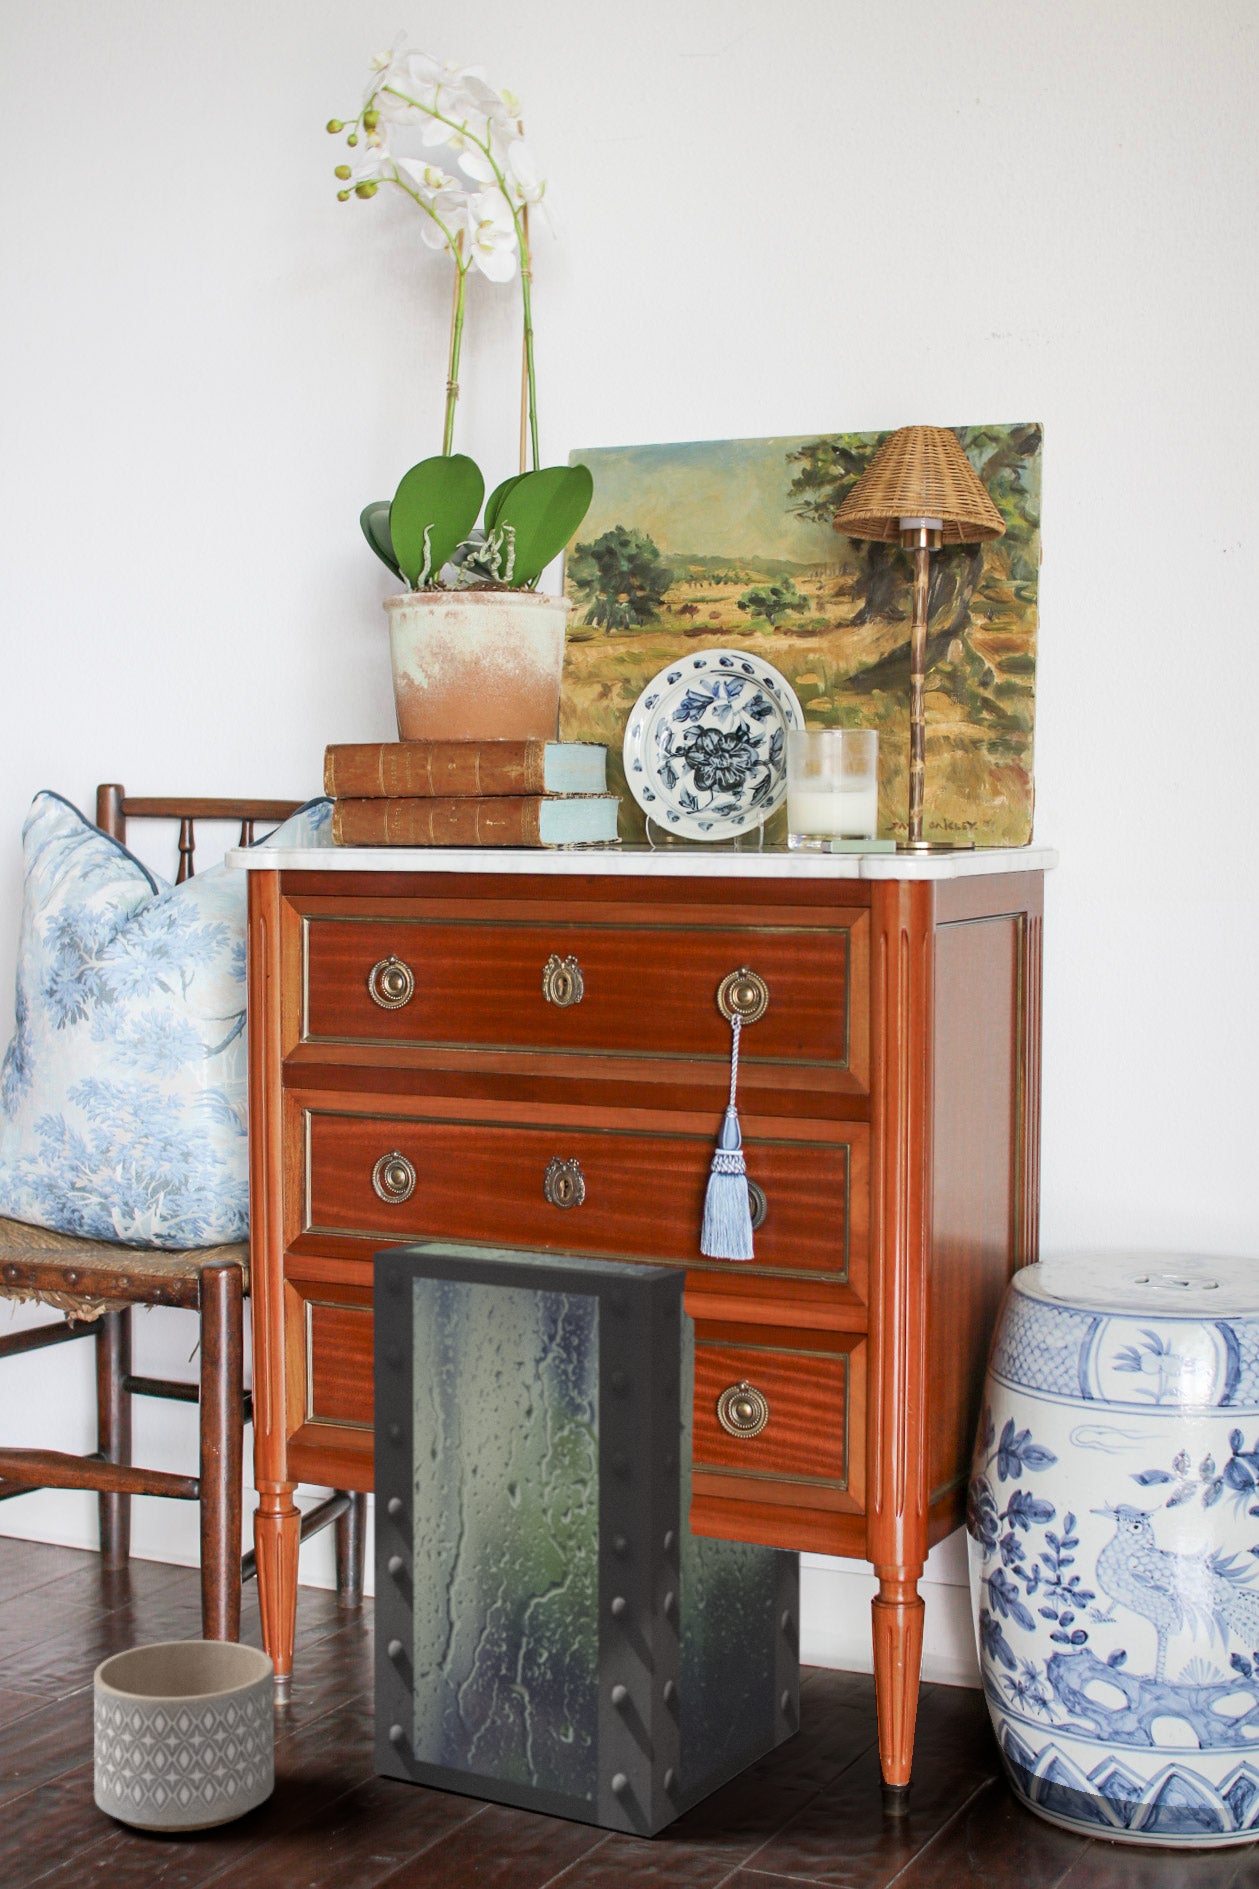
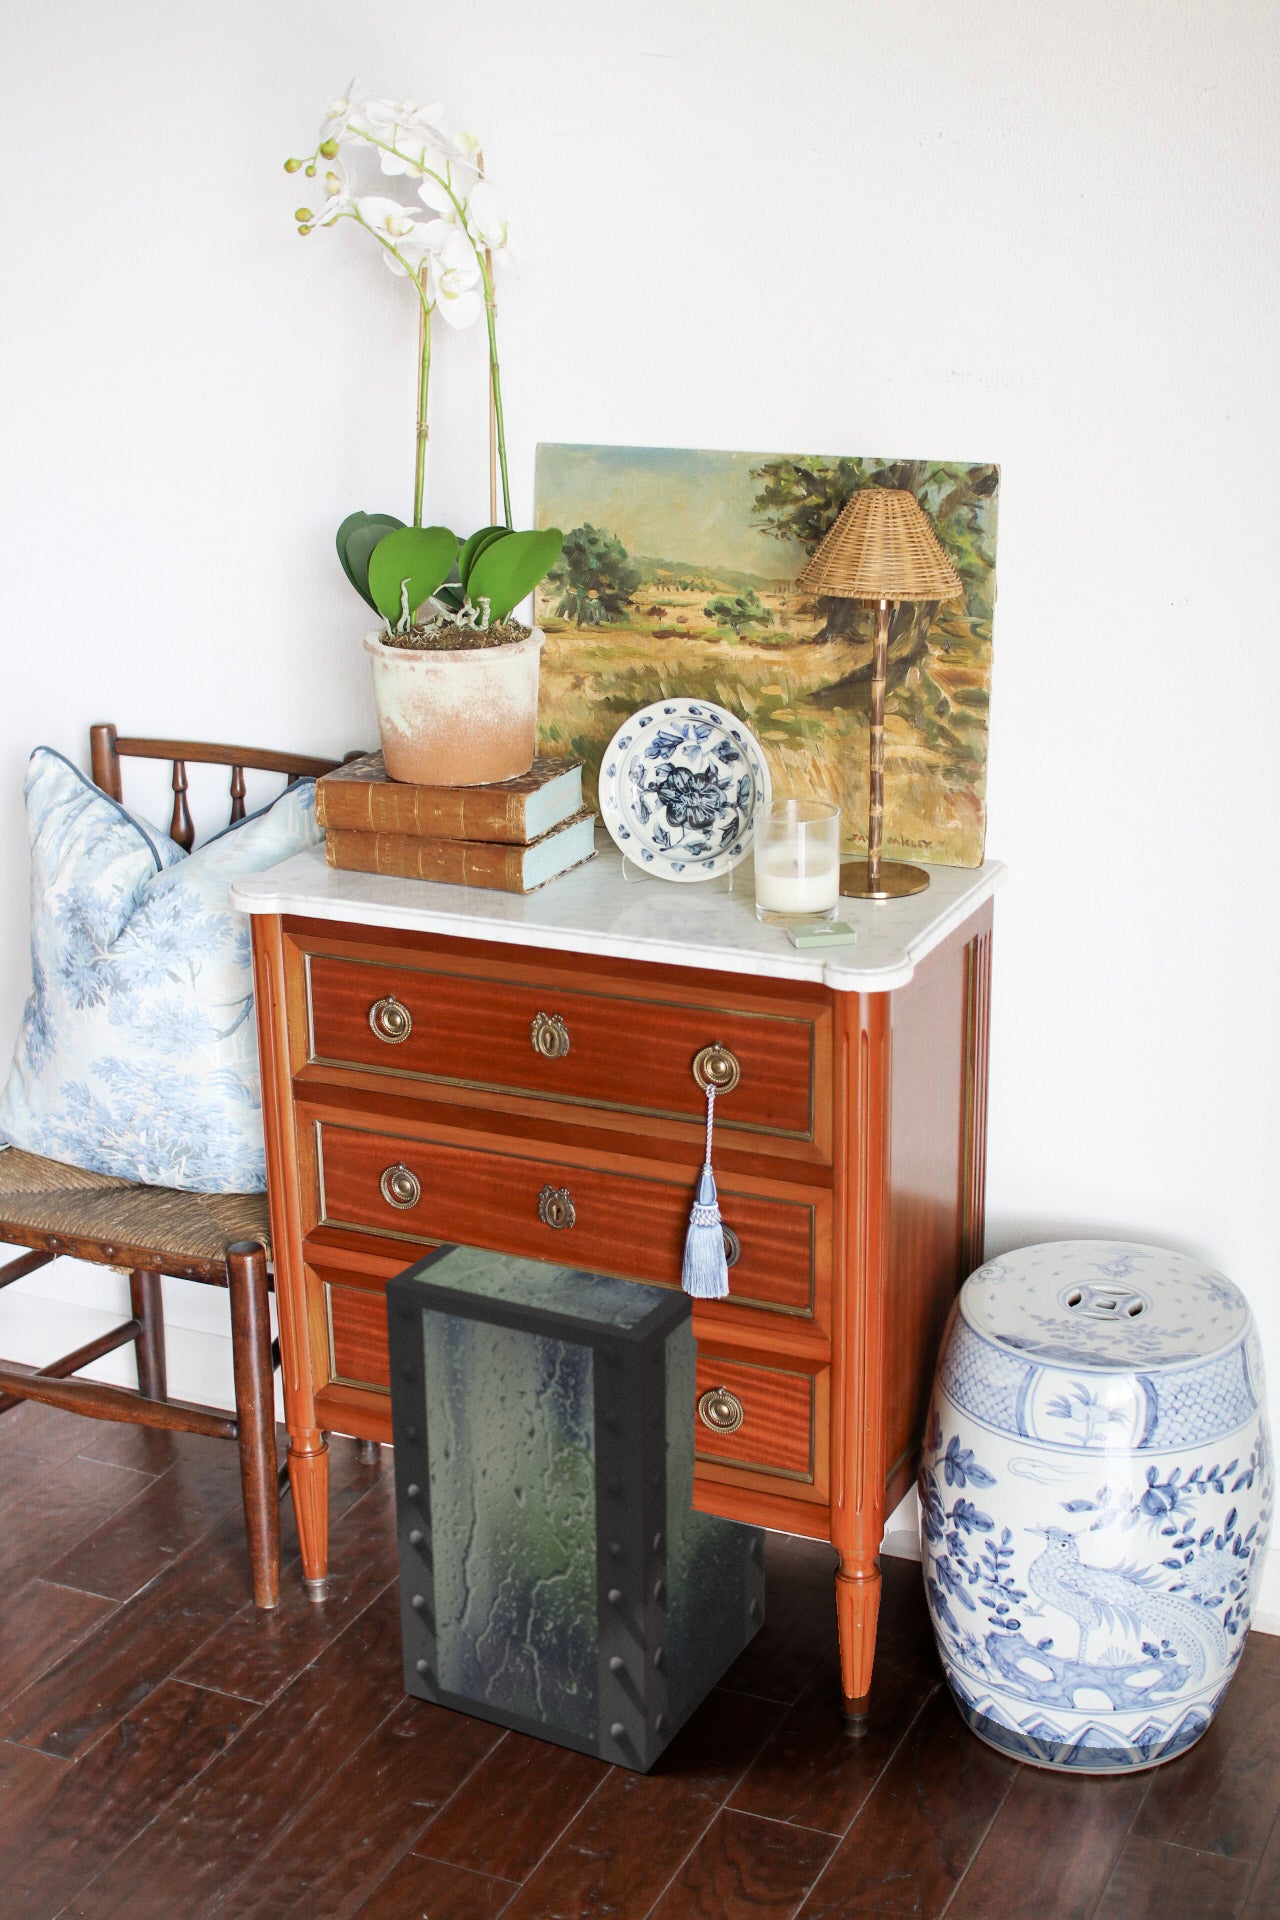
planter: present [94,1640,274,1832] -> none [159,1593,320,1778]

